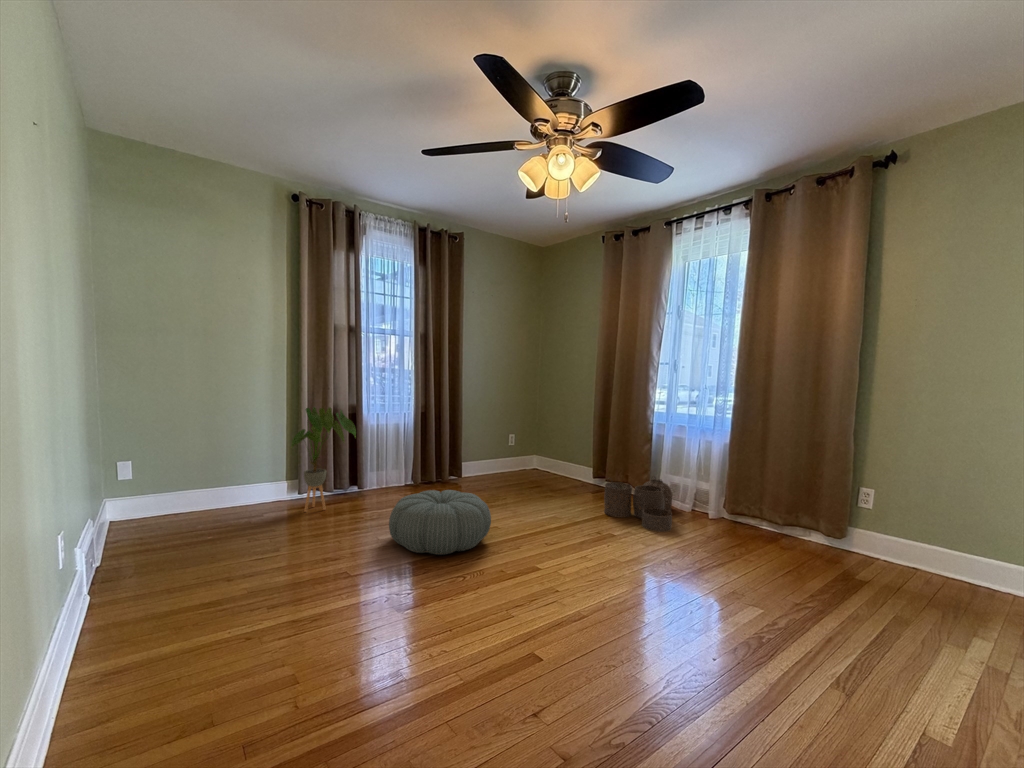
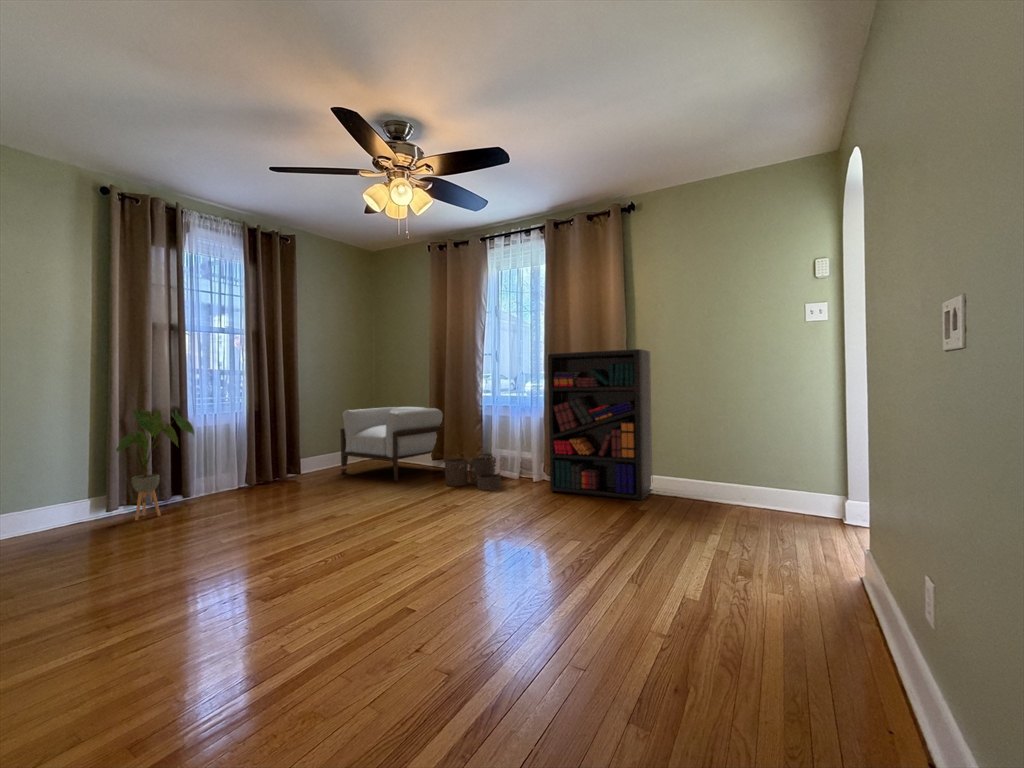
bookshelf: none [740,367,918,593] -> present [548,349,653,500]
armchair: none [498,412,610,498] -> present [340,407,443,481]
pouf: present [389,490,491,555] -> none [248,475,349,529]

